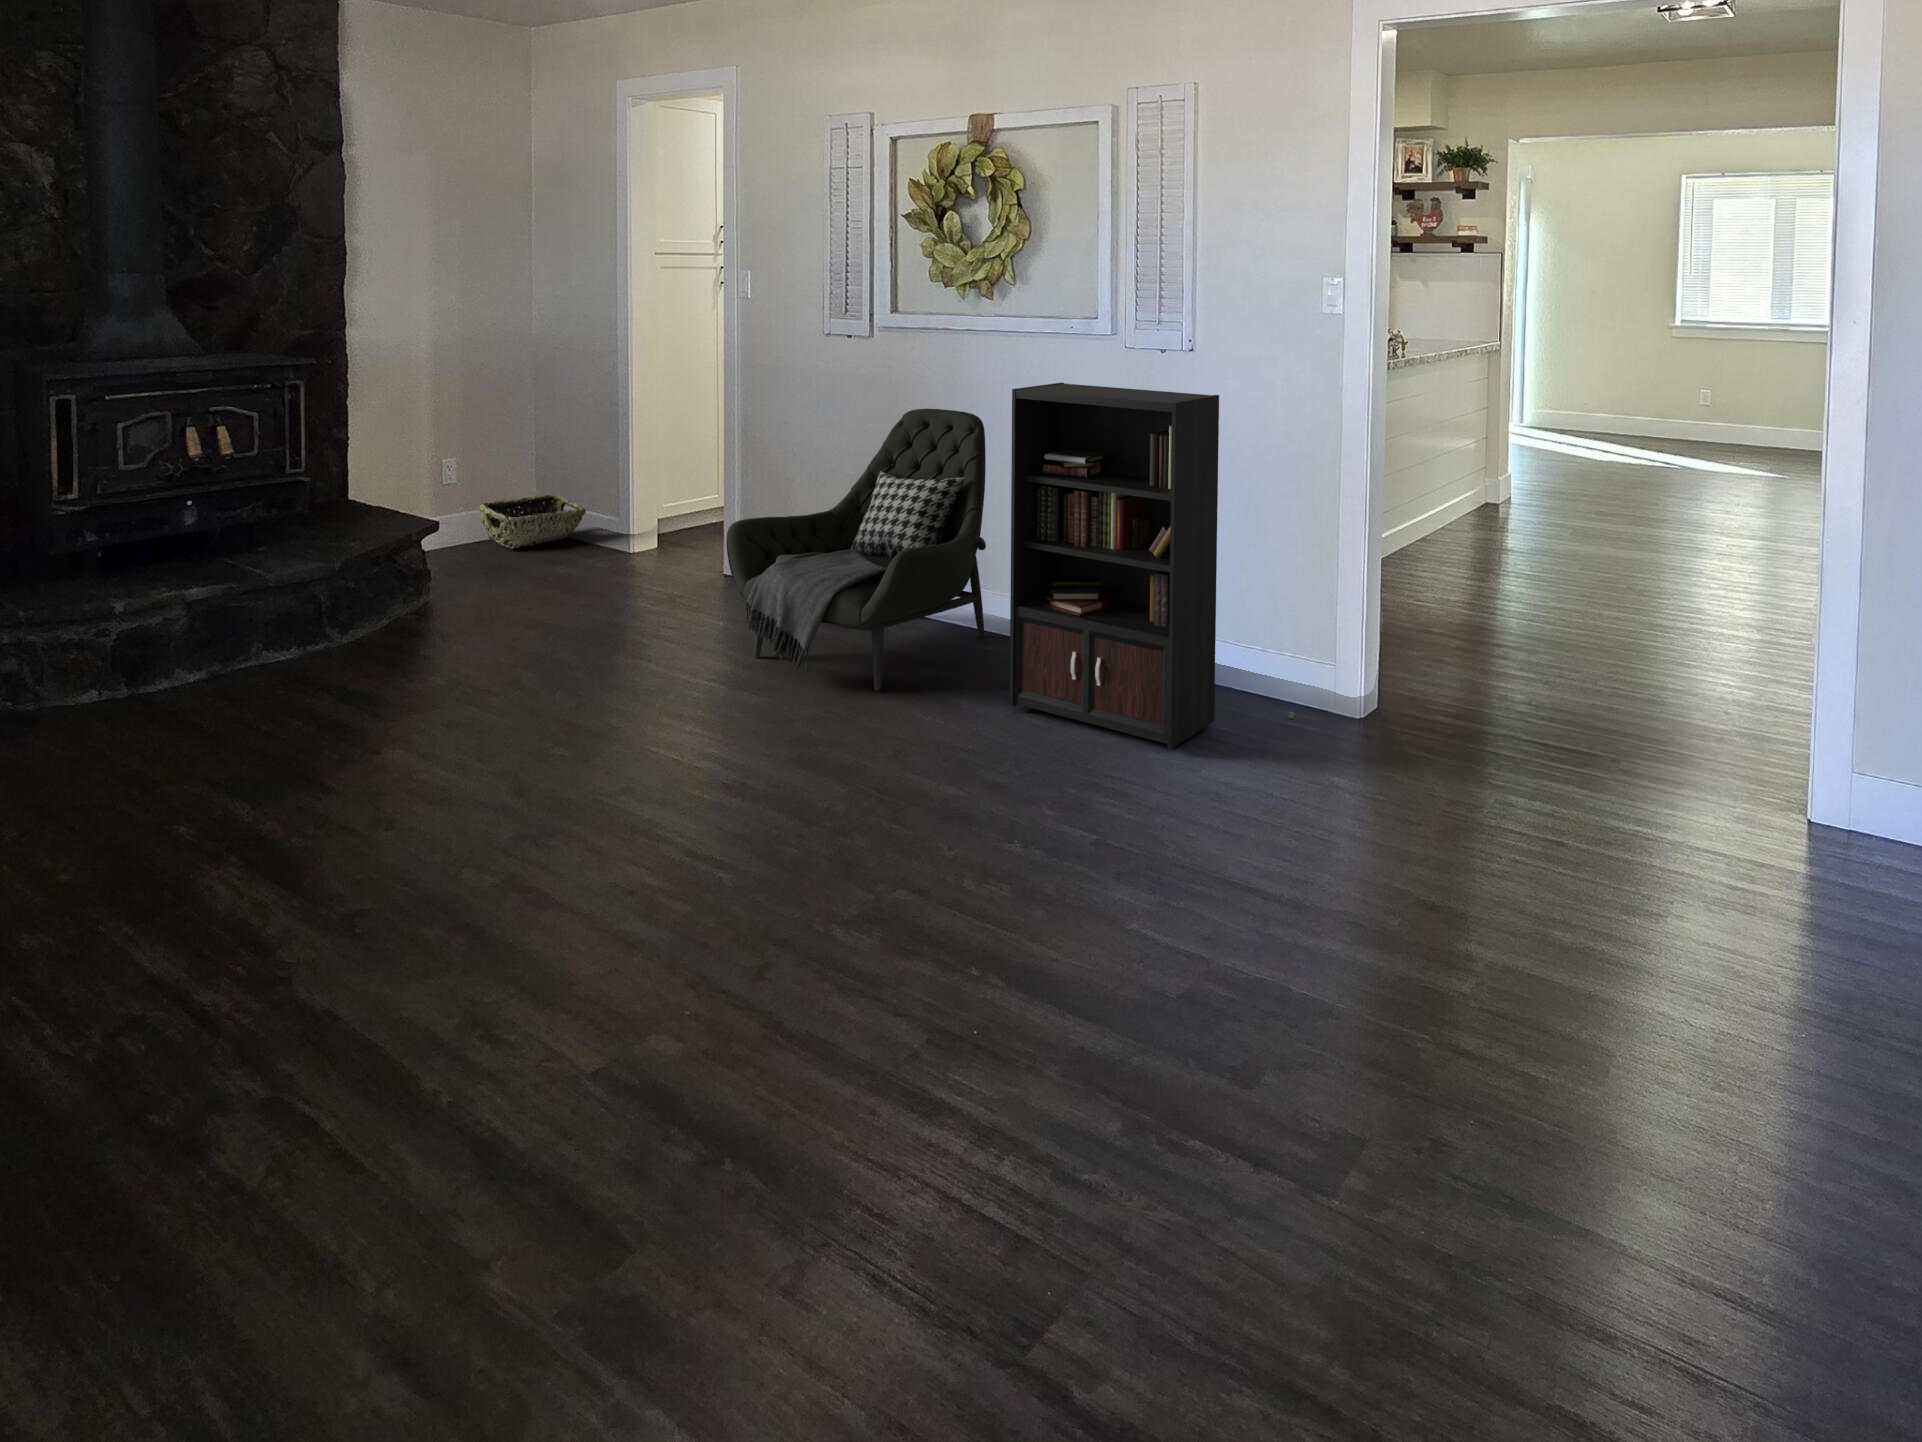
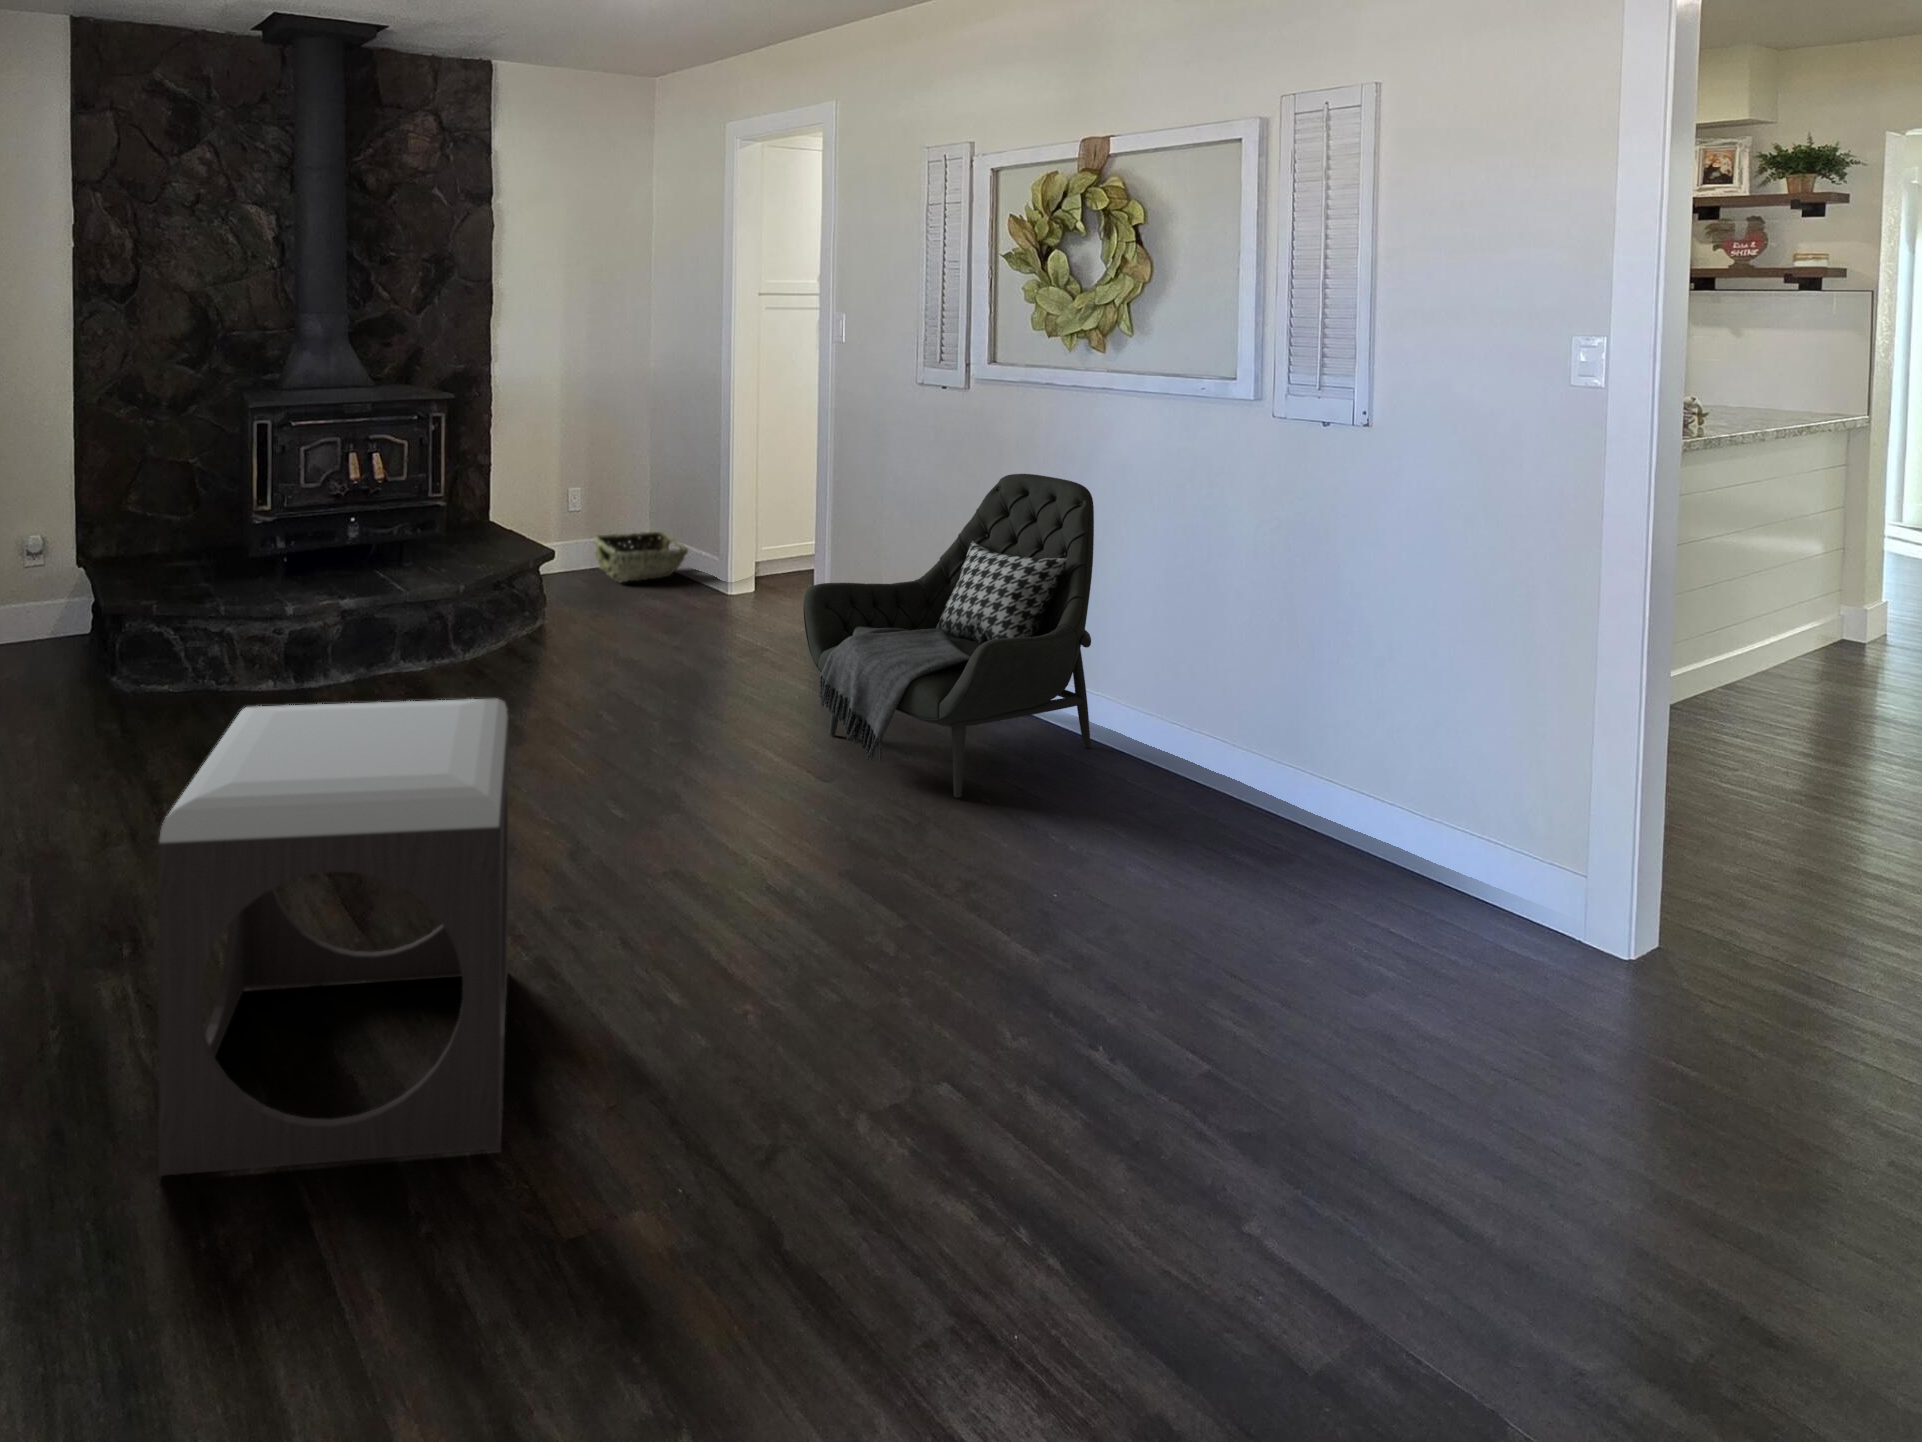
bookcase: present [1010,383,1294,749] -> none [1113,457,1516,948]
footstool: none [84,639,489,1161] -> present [158,698,509,1176]

